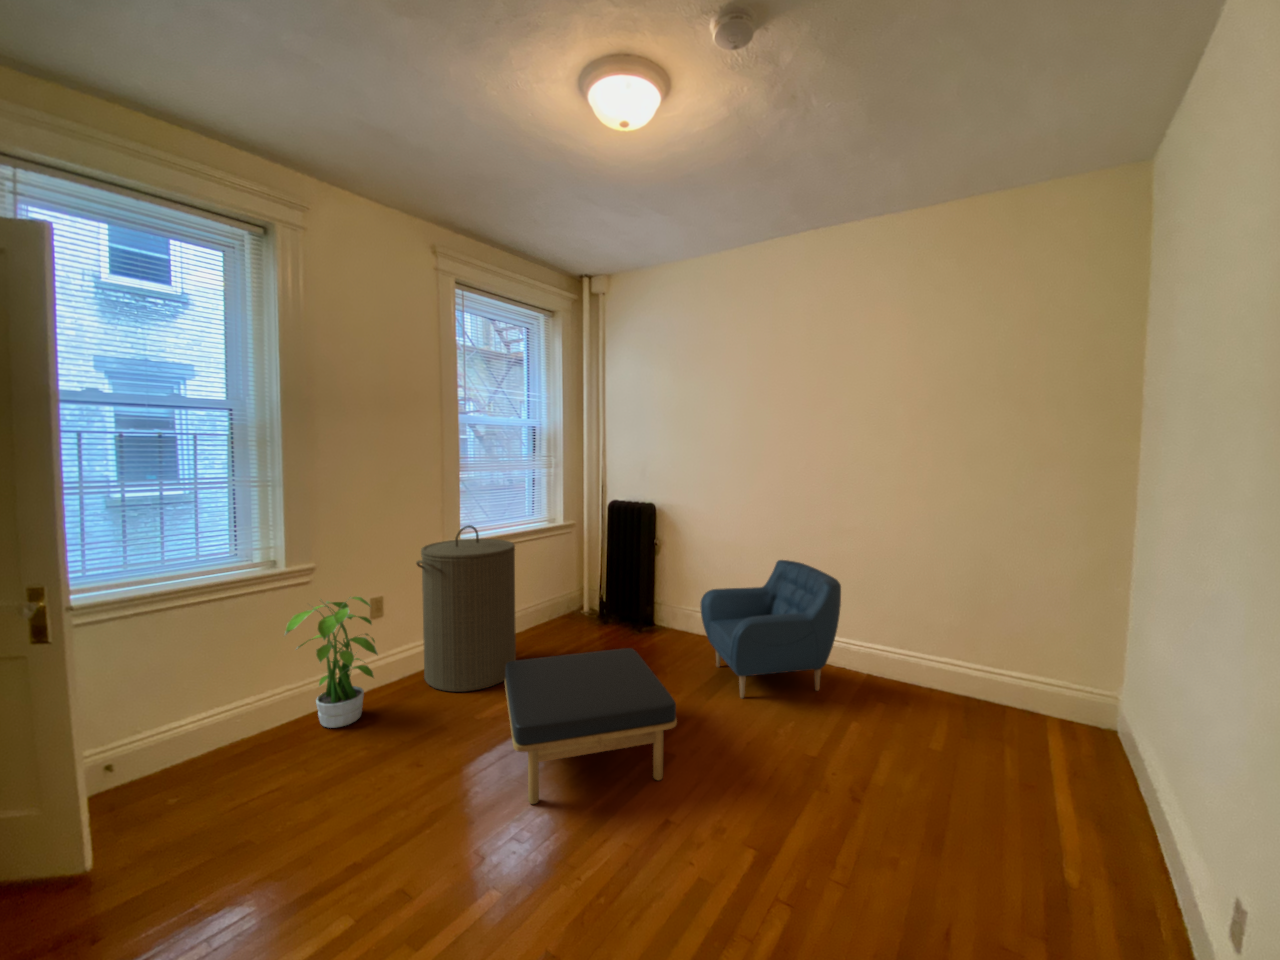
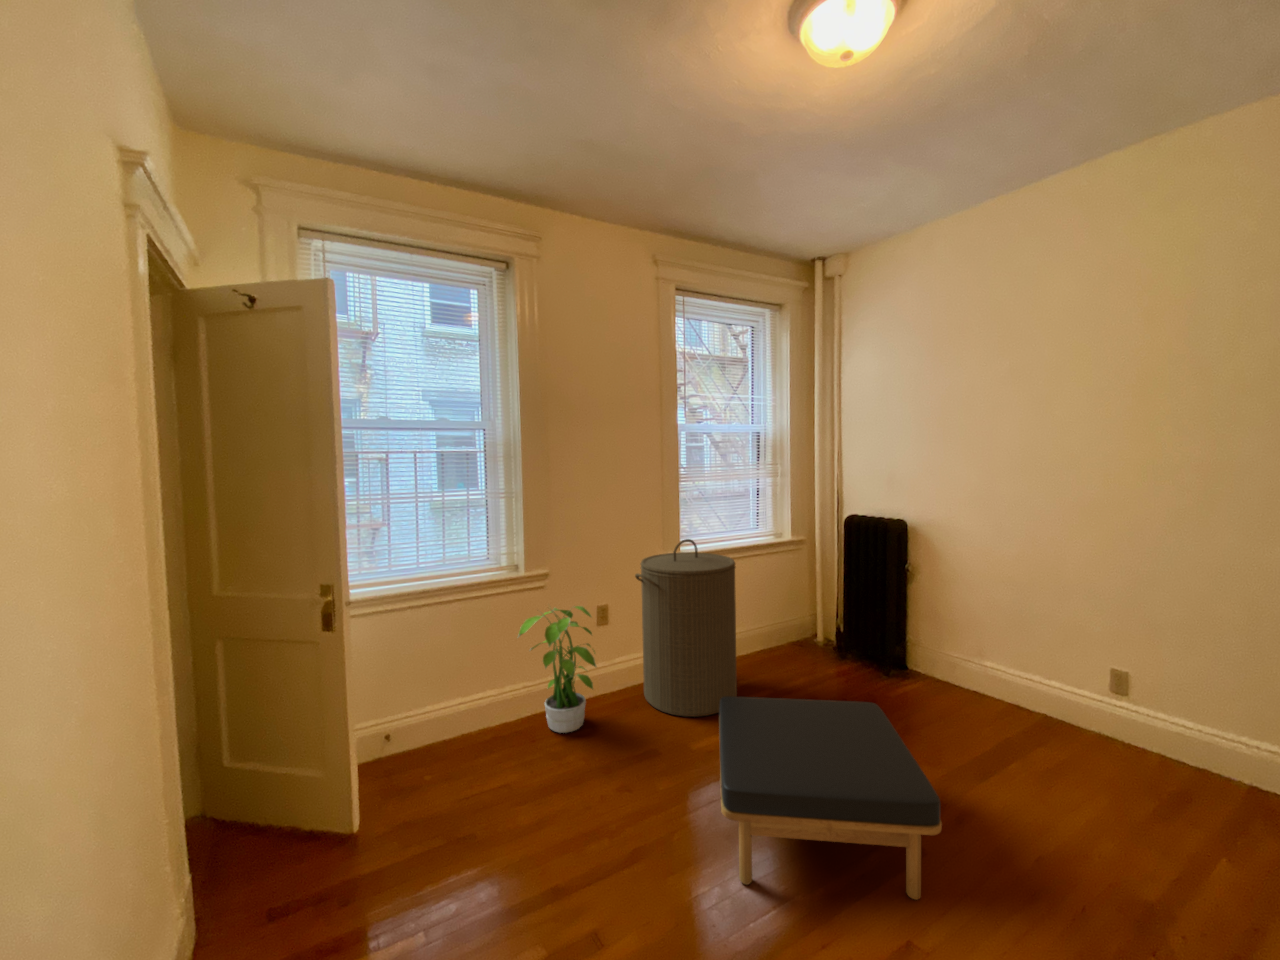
armchair: present [700,560,841,698] -> none [974,605,1233,814]

